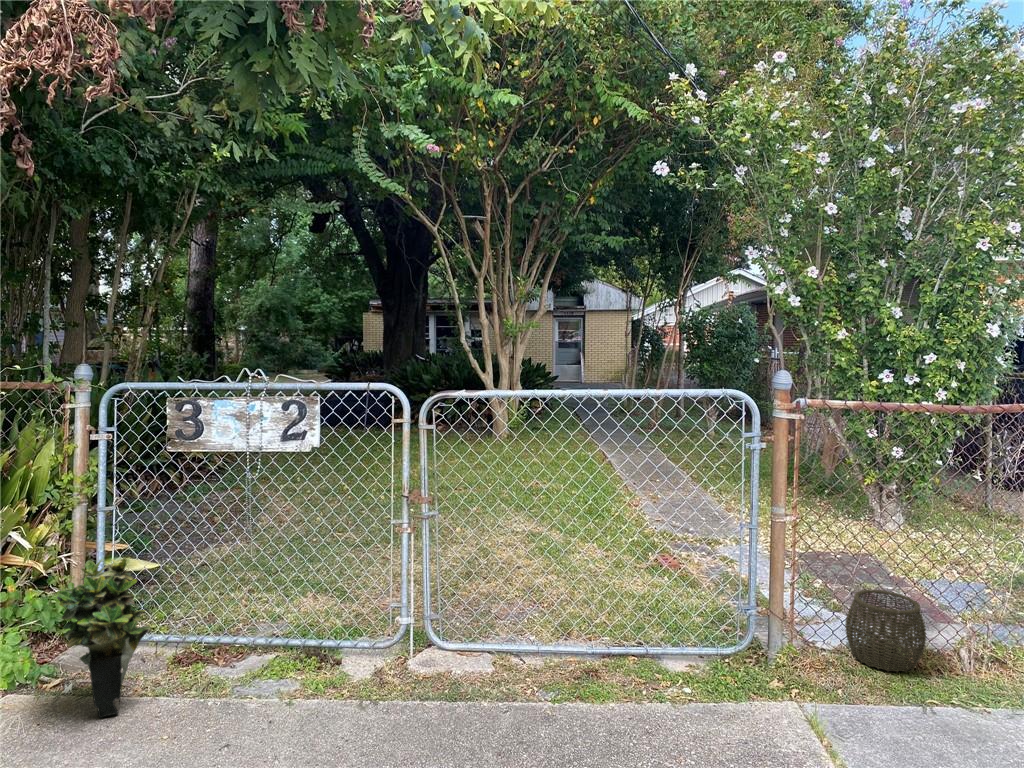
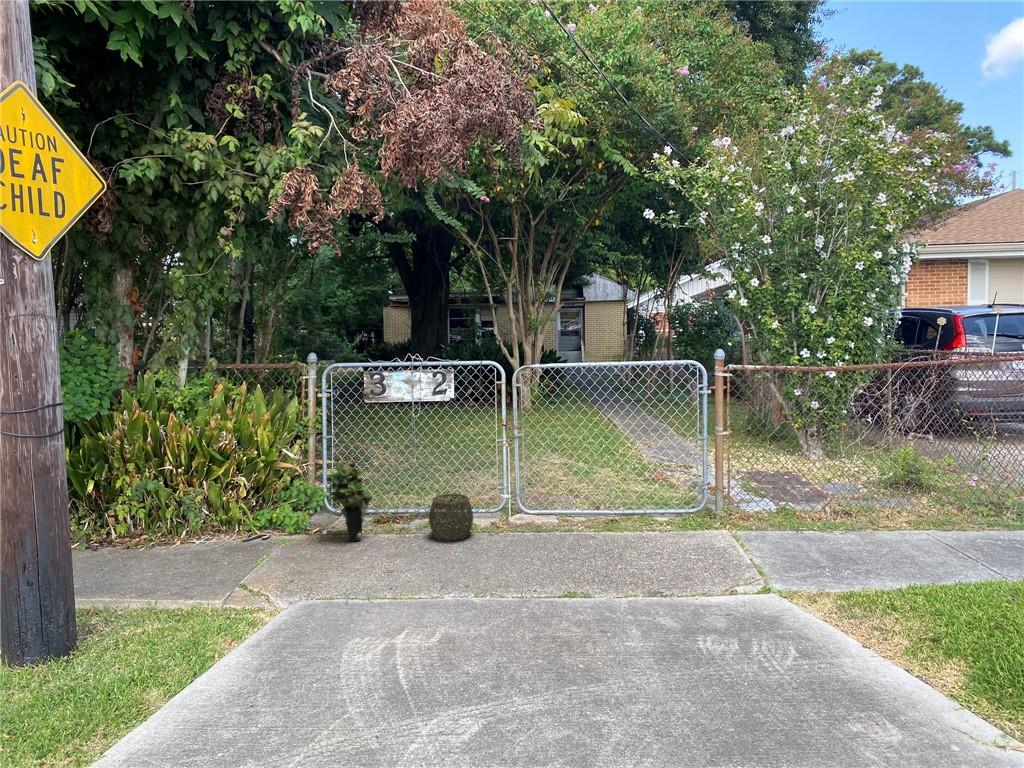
woven basket: present [845,590,926,672] -> present [429,494,473,540]

